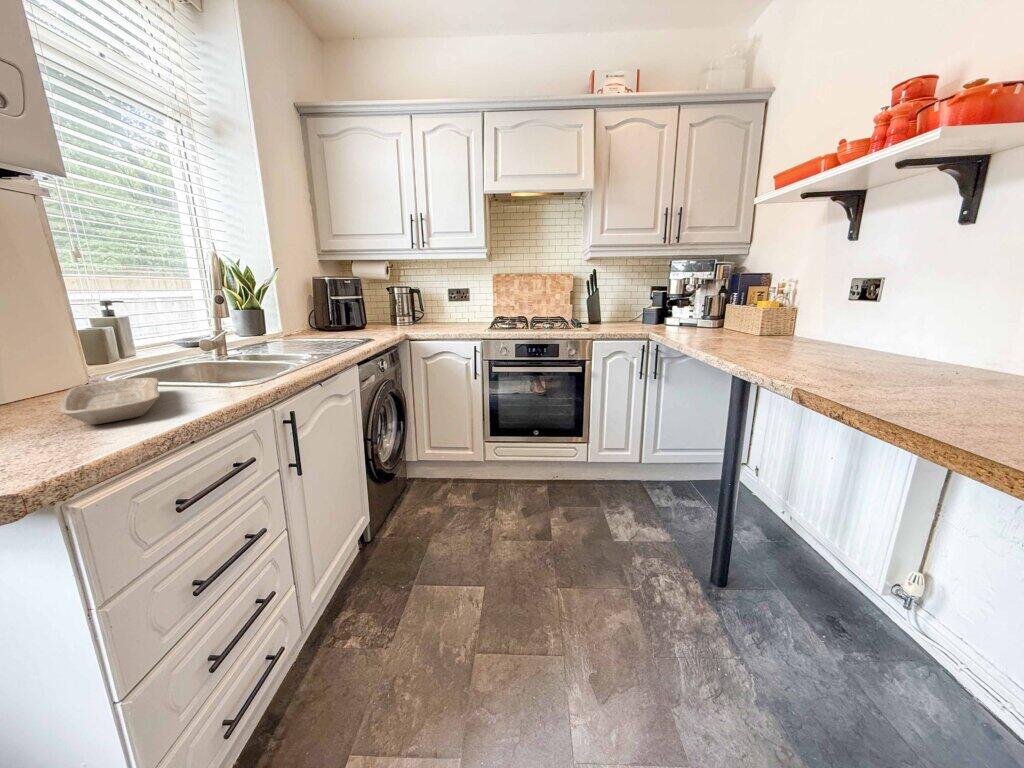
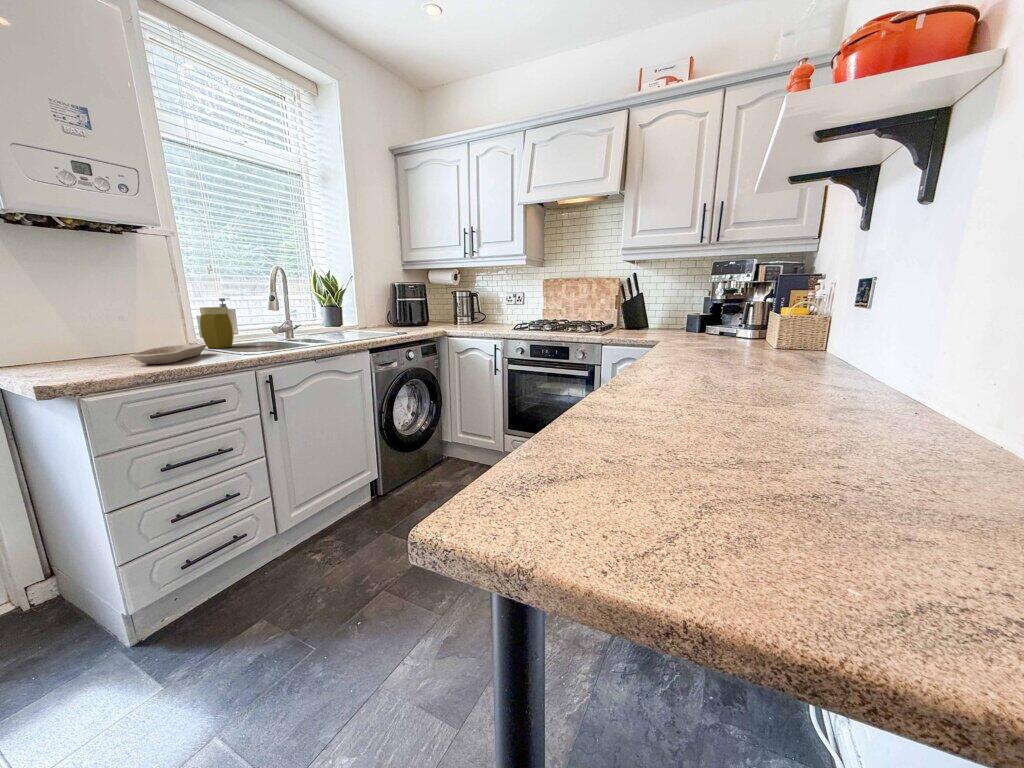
jar: none [91,315,157,382] -> present [200,307,234,348]

